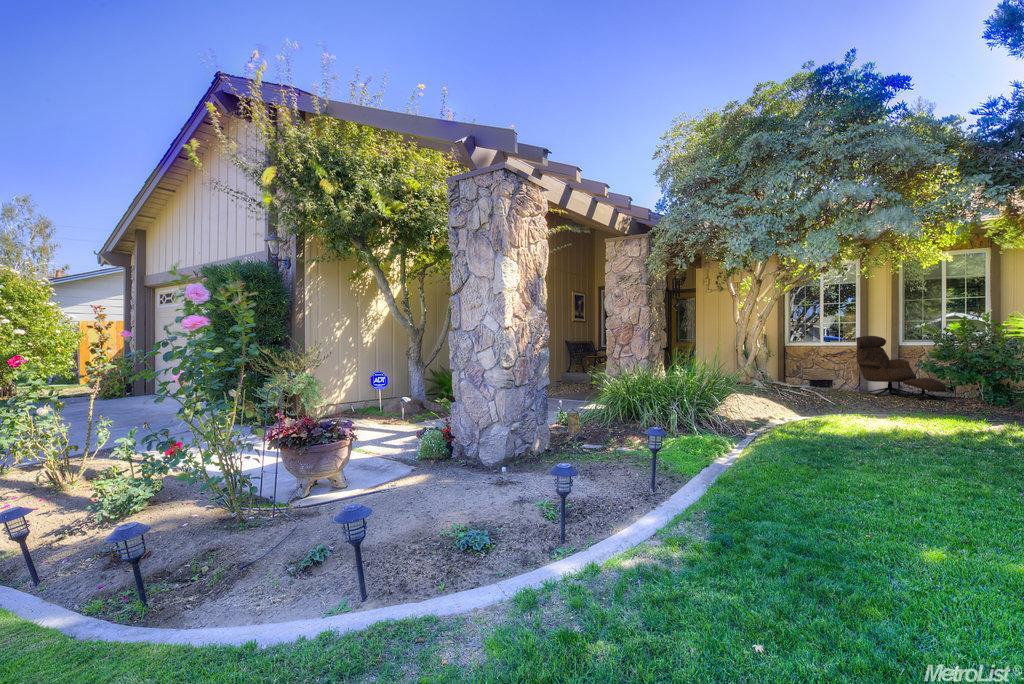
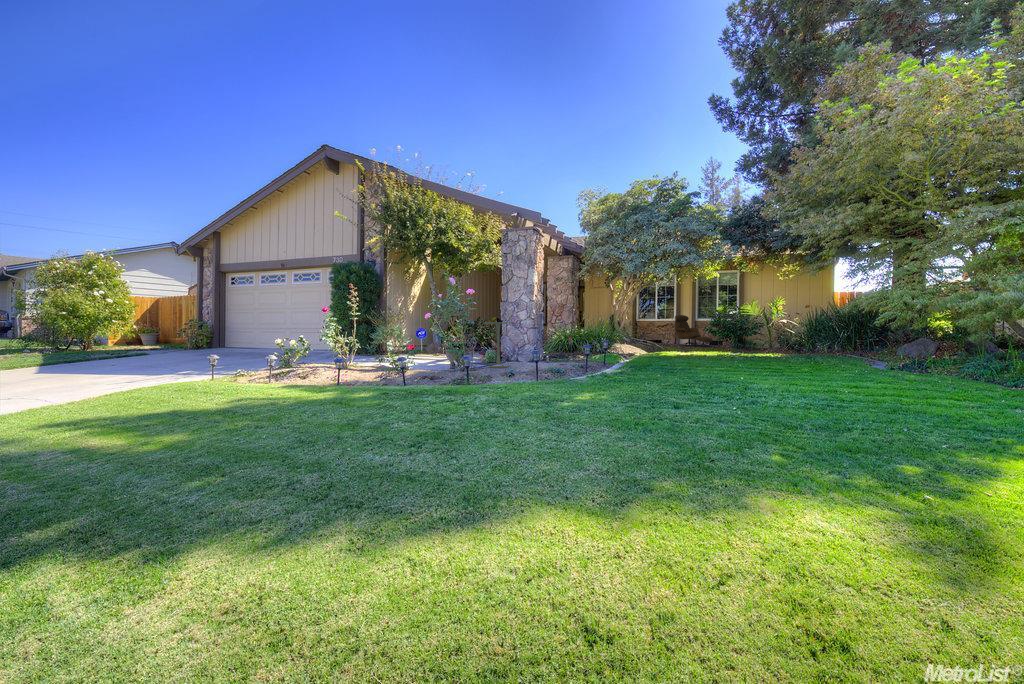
pedestal table: none [399,372,461,472] -> present [484,322,512,368]

